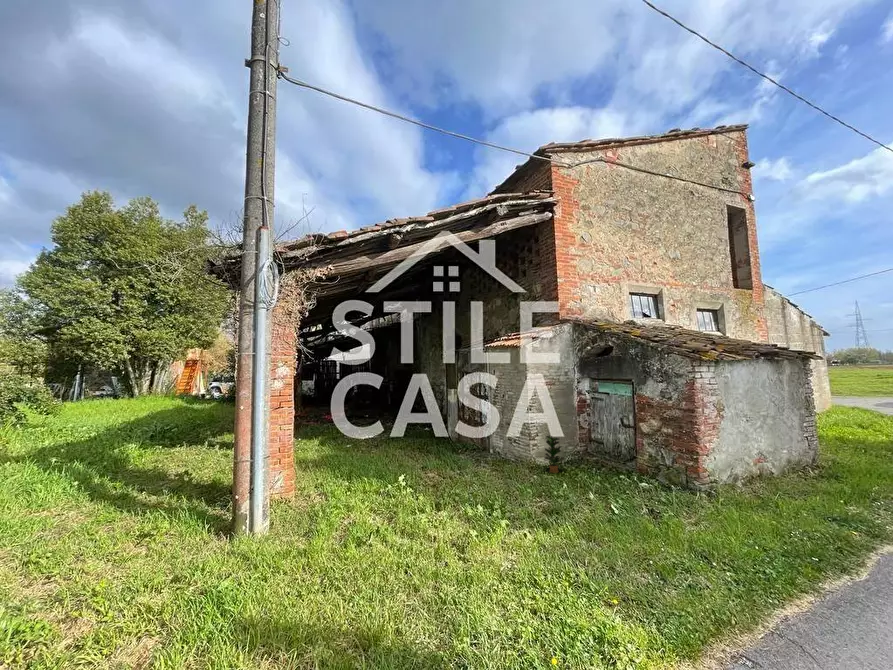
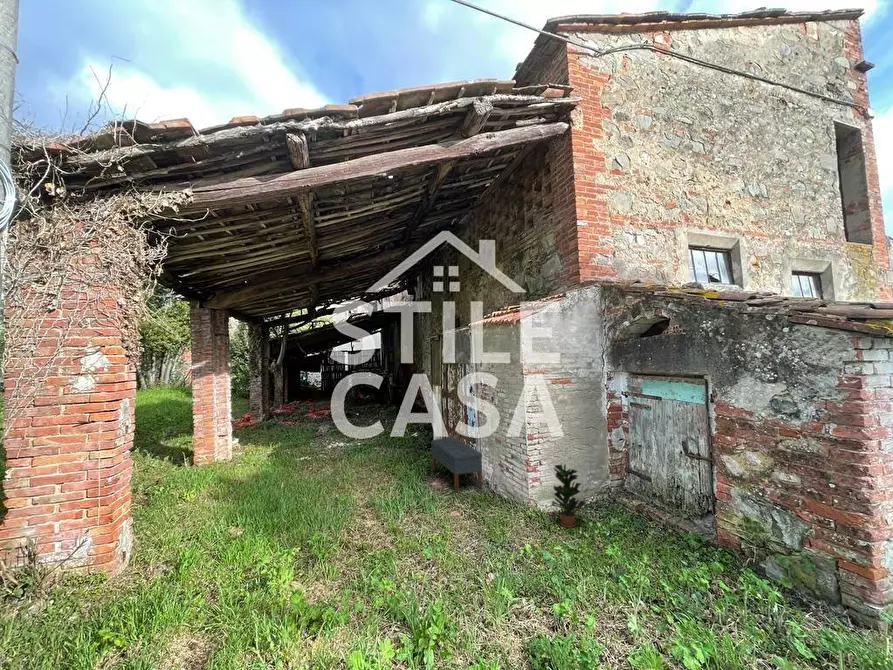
bench: none [452,427,494,461] -> present [431,438,482,492]

